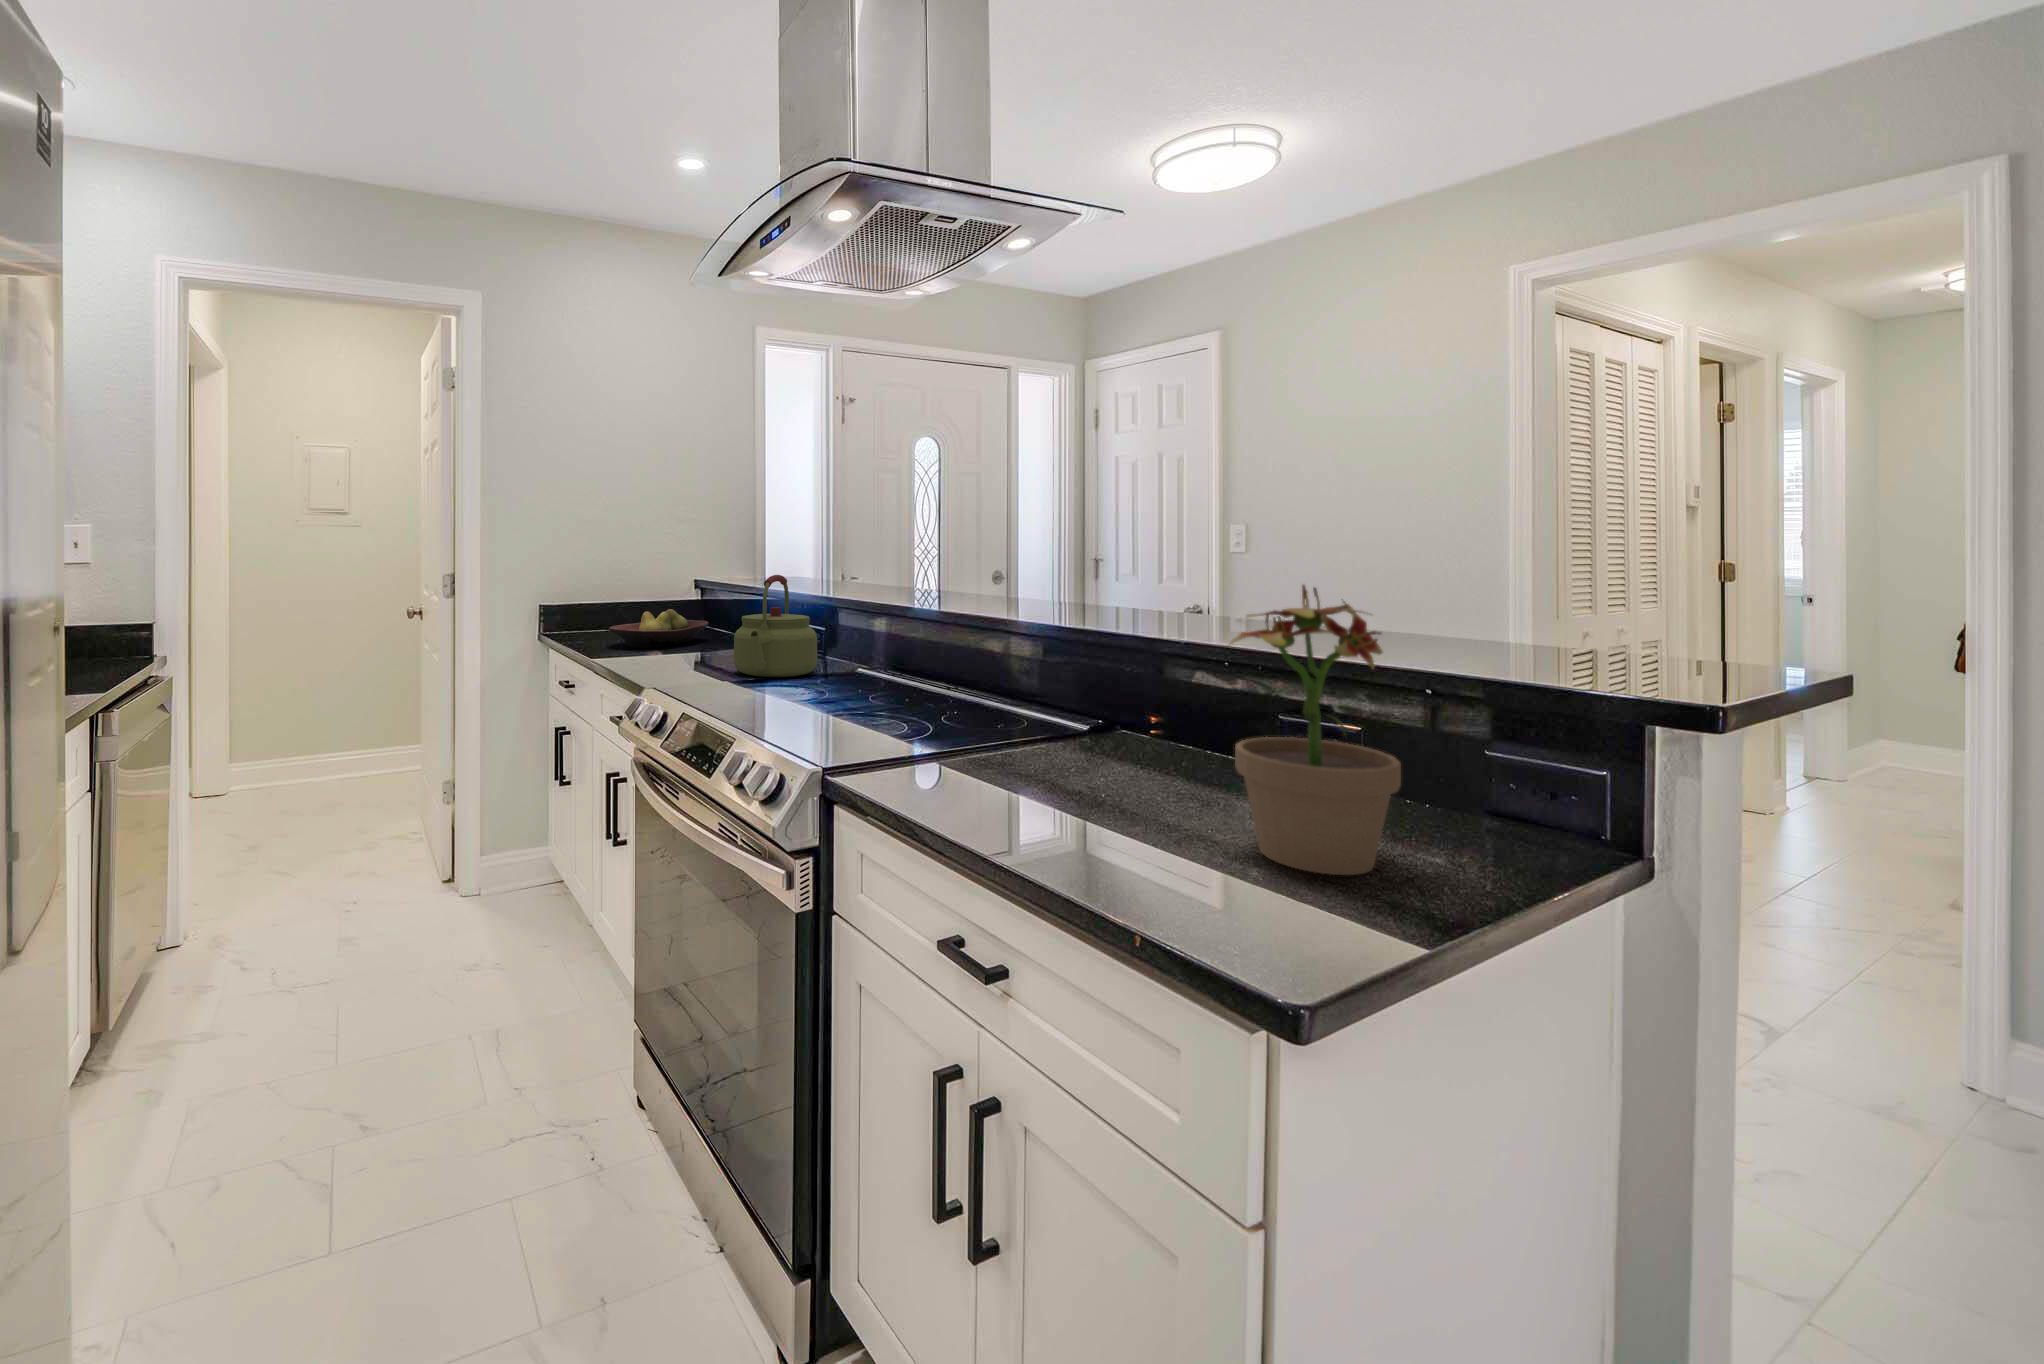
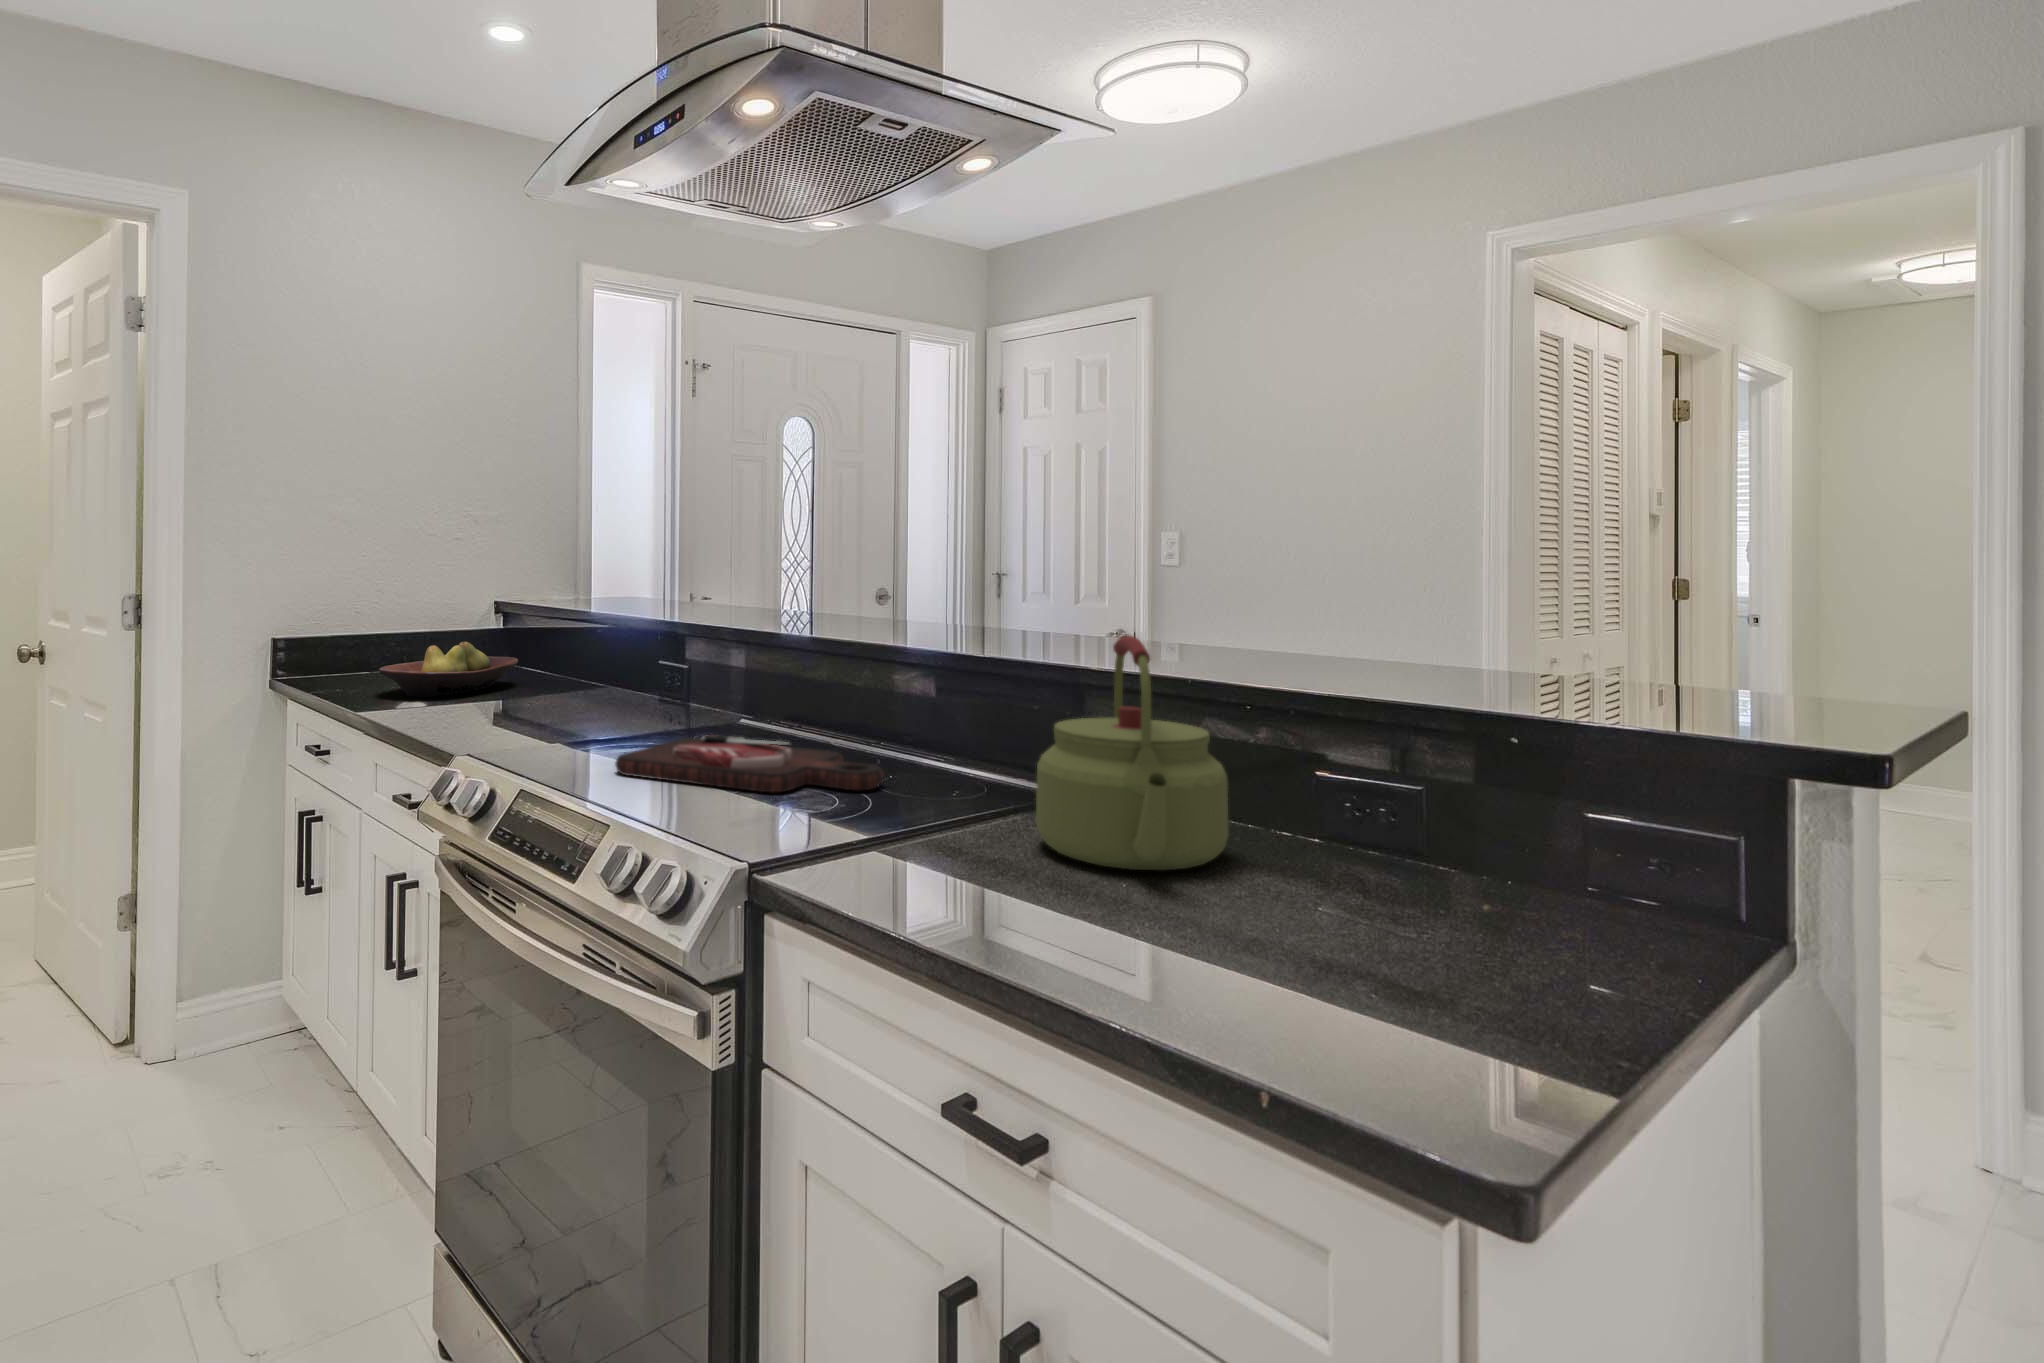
kettle: present [734,575,817,677] -> present [1036,635,1228,871]
potted plant: present [1230,585,1401,875] -> none [1313,611,1522,982]
cutting board: none [754,678,948,720] -> present [615,735,884,792]

